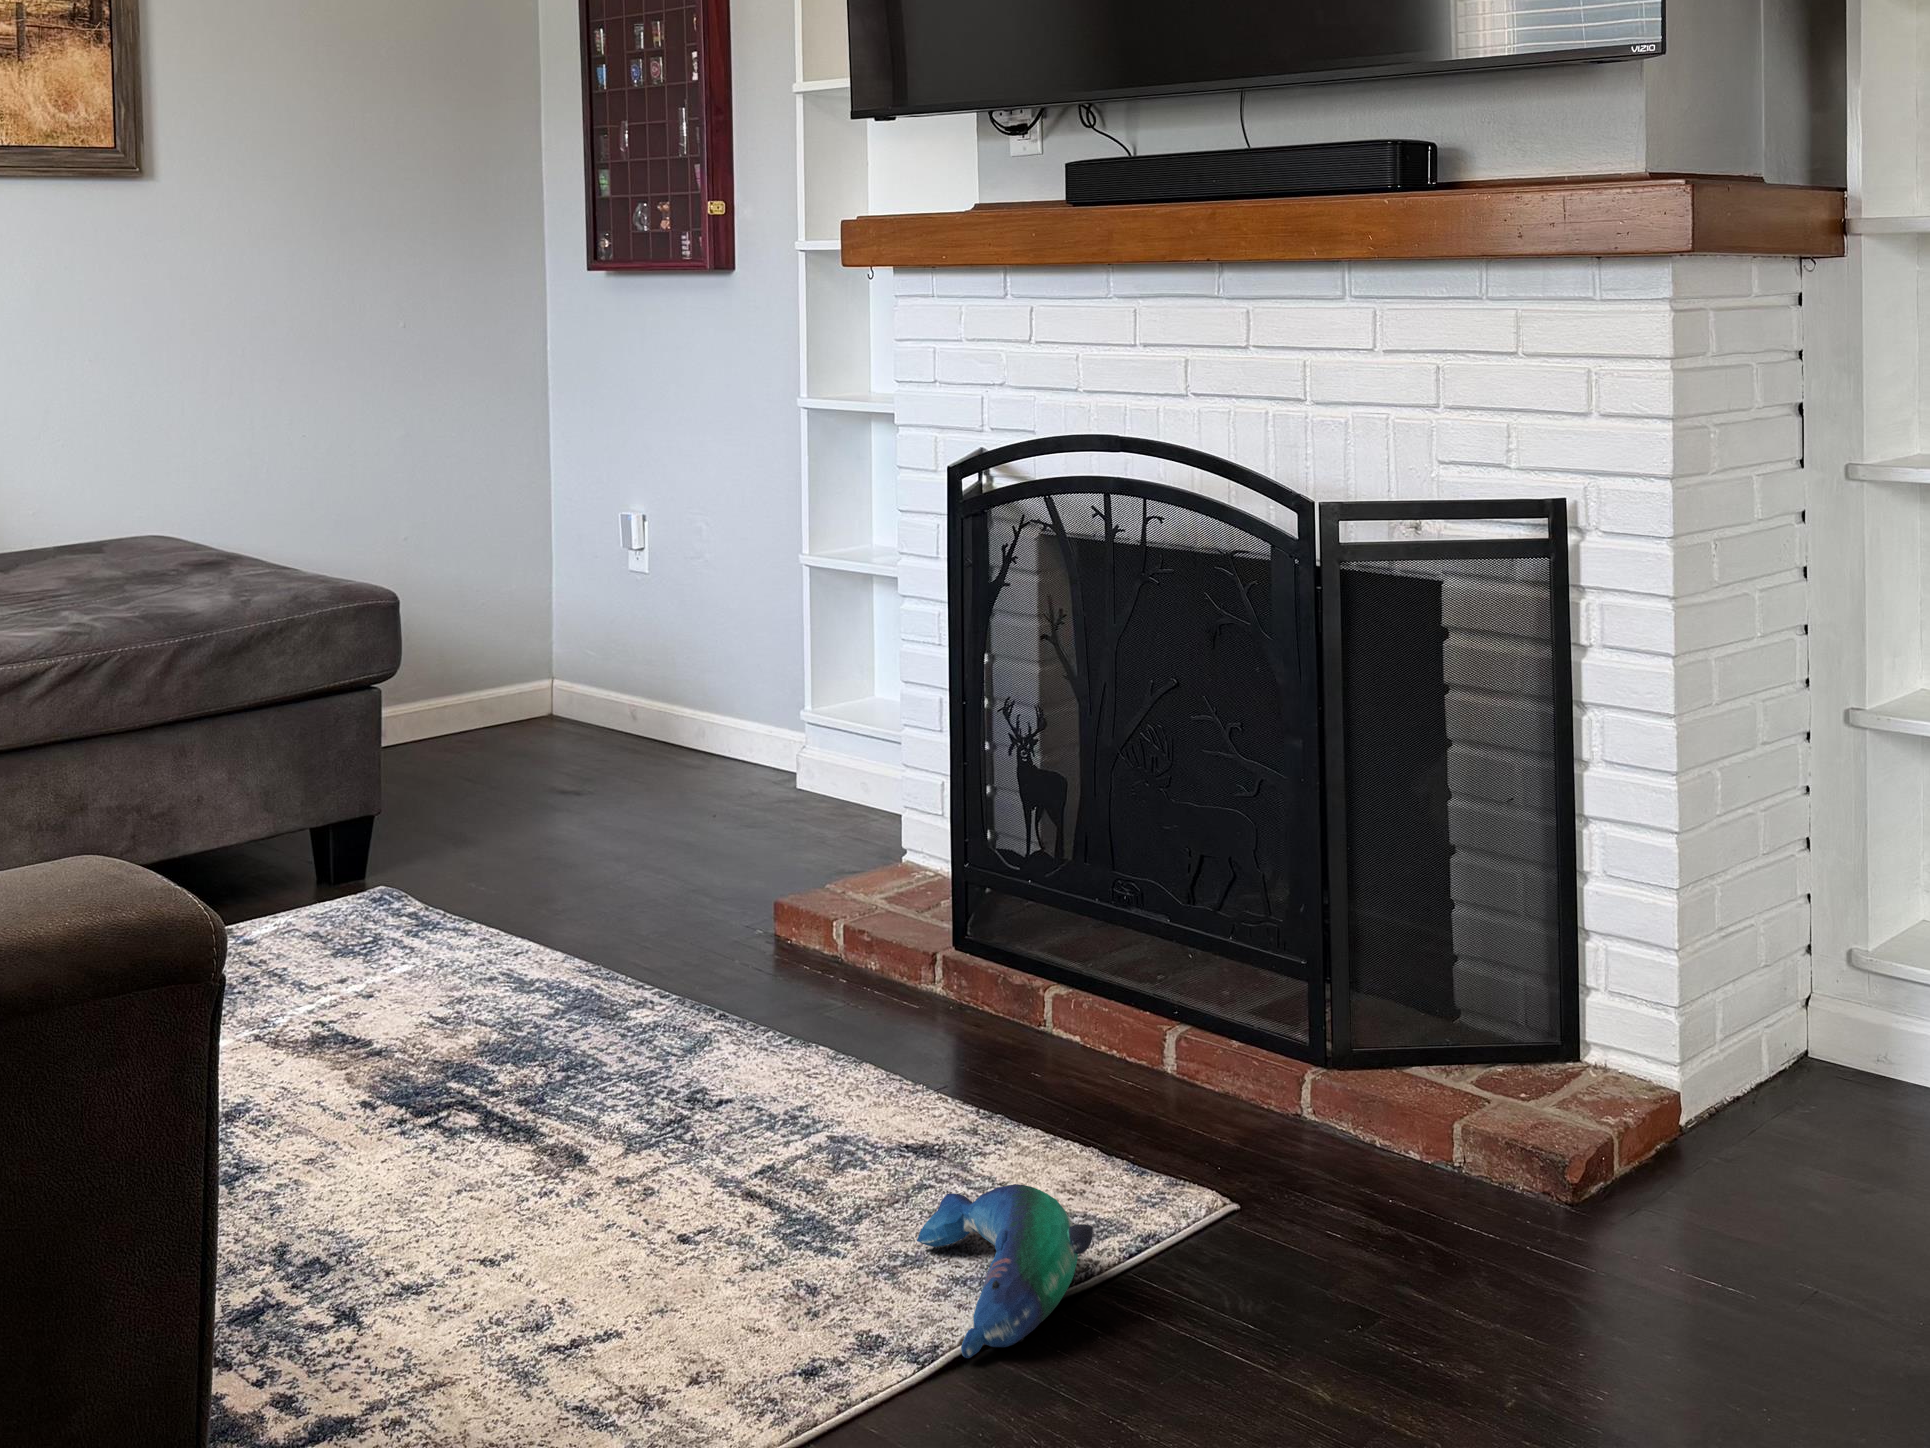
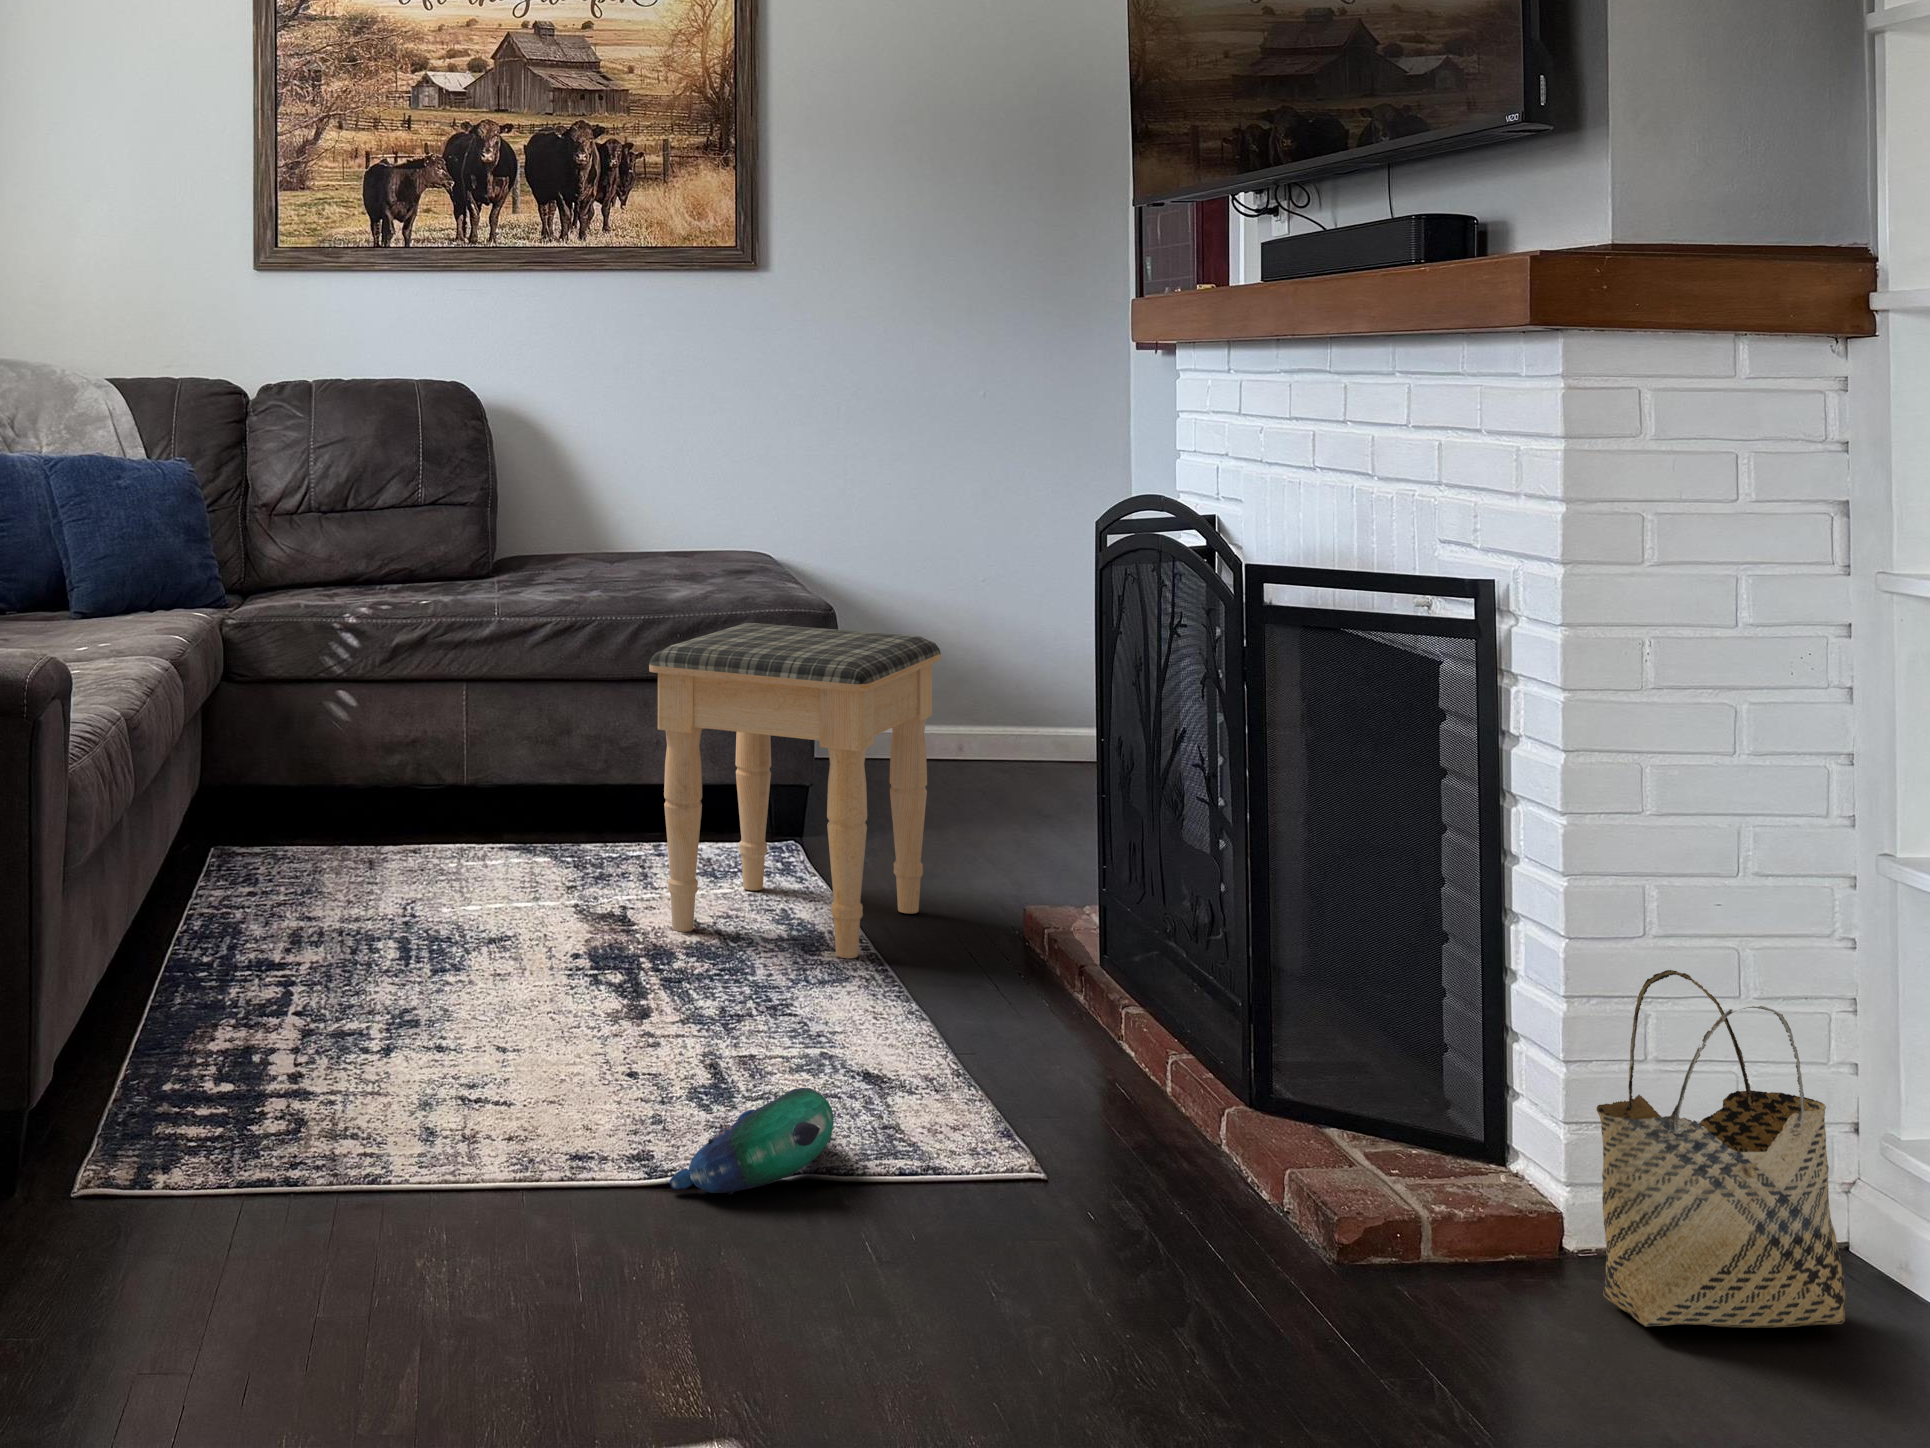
footstool: none [410,625,715,1043] -> present [649,623,941,958]
woven basket: none [1744,843,1898,1171] -> present [1596,970,1845,1328]

